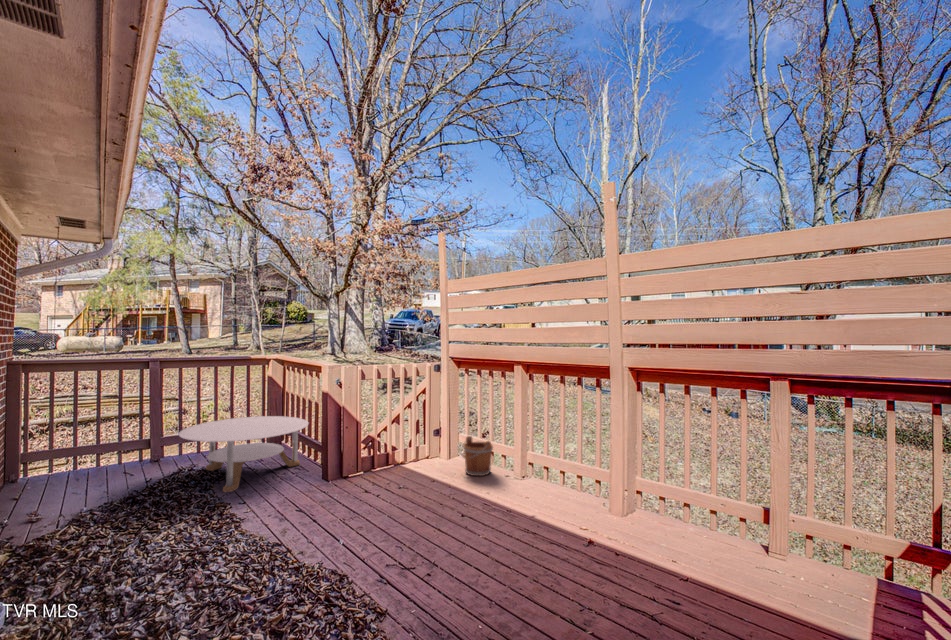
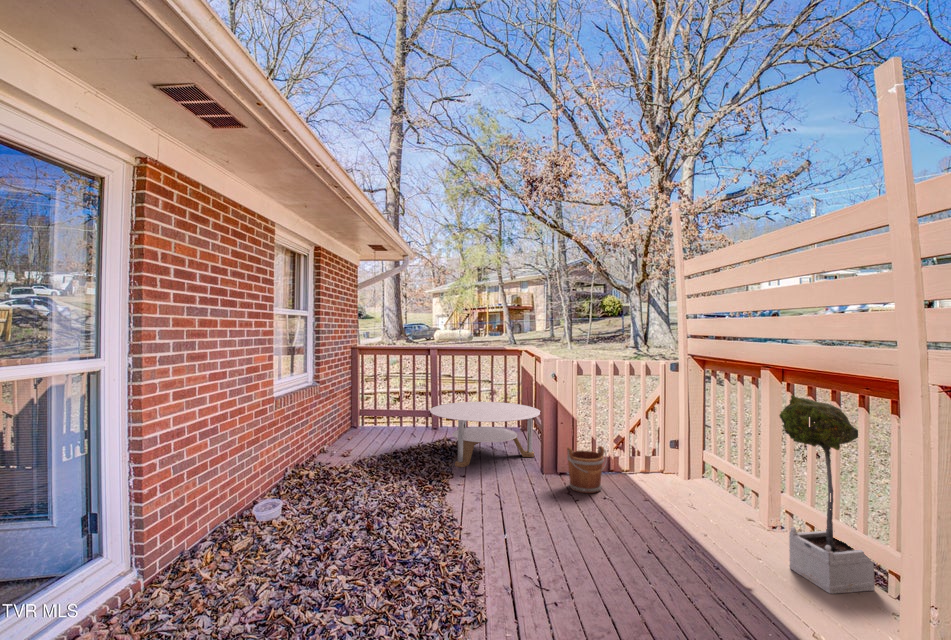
potted tree: none [525,385,574,506] -> present [779,395,875,594]
bucket: present [463,436,493,476] -> present [567,446,607,493]

